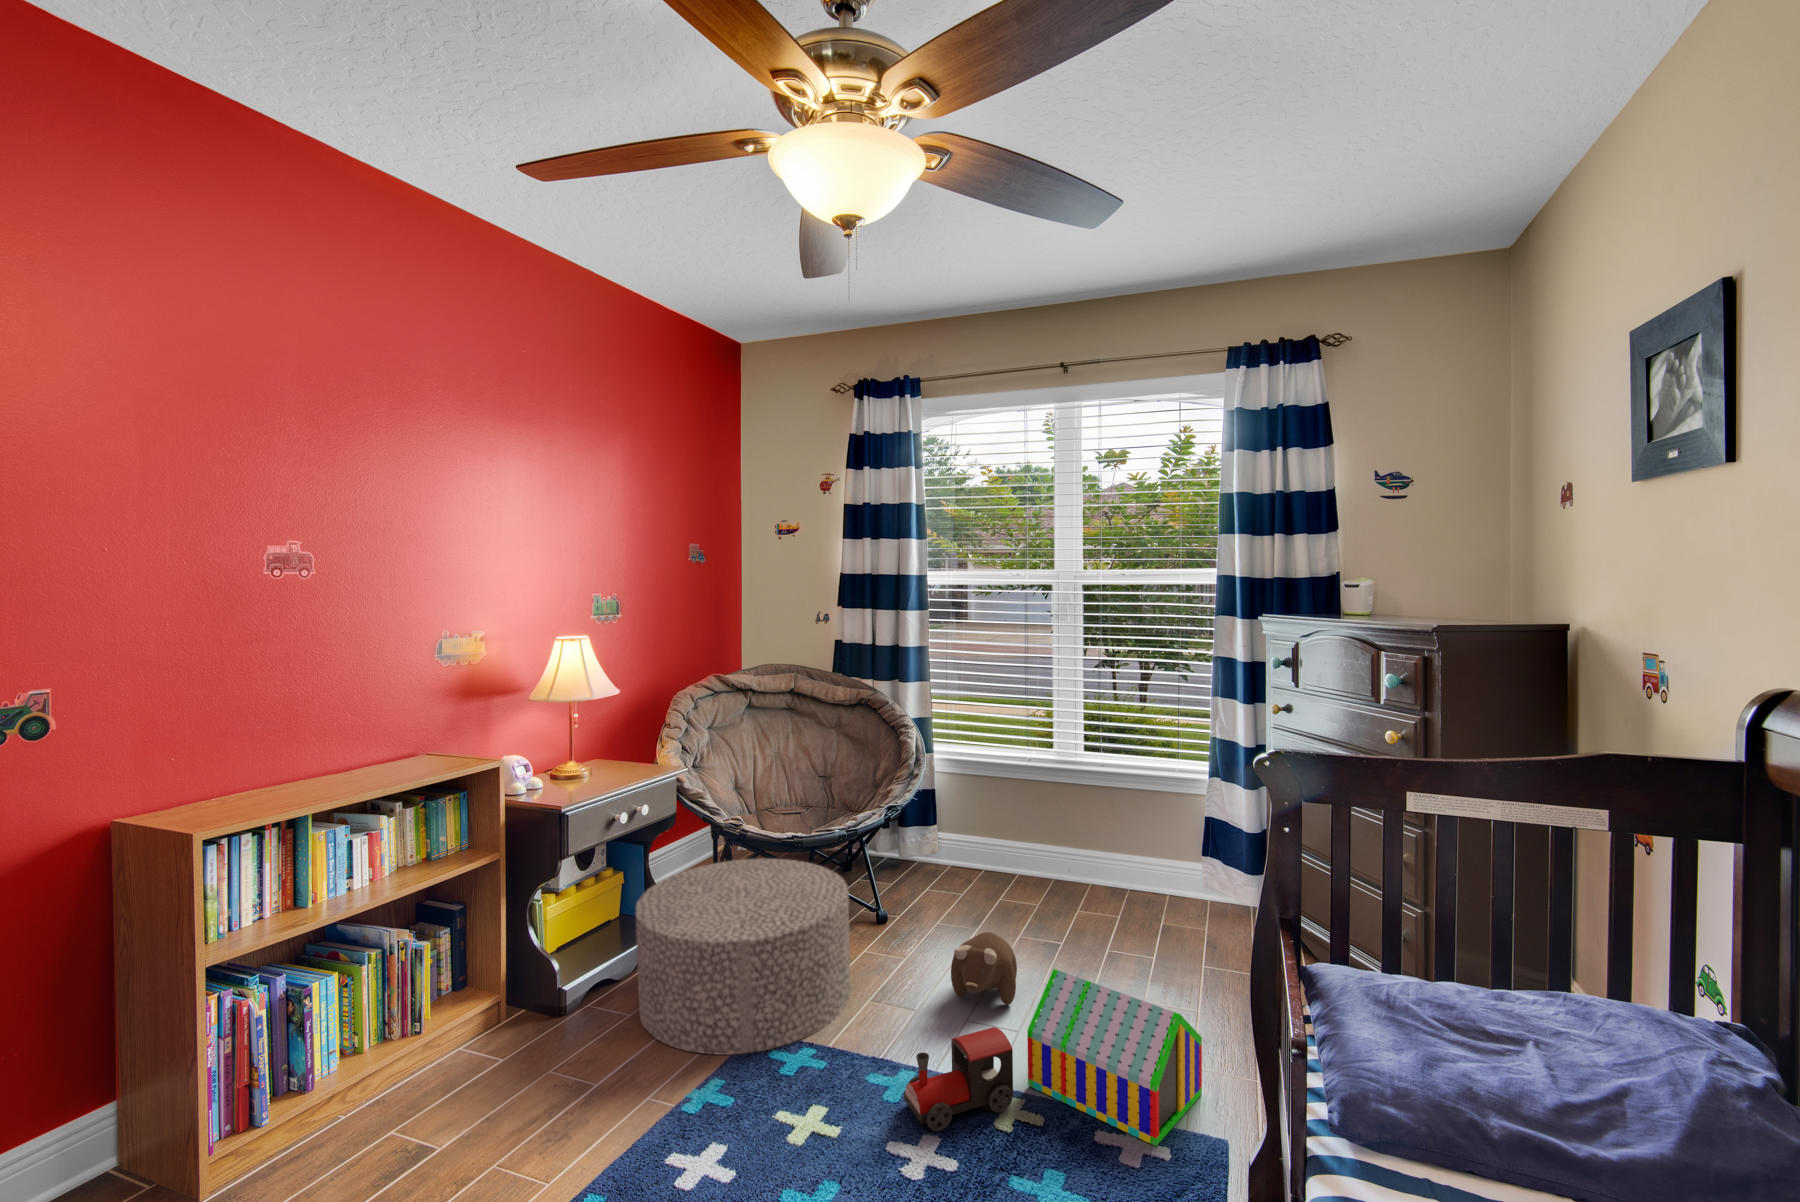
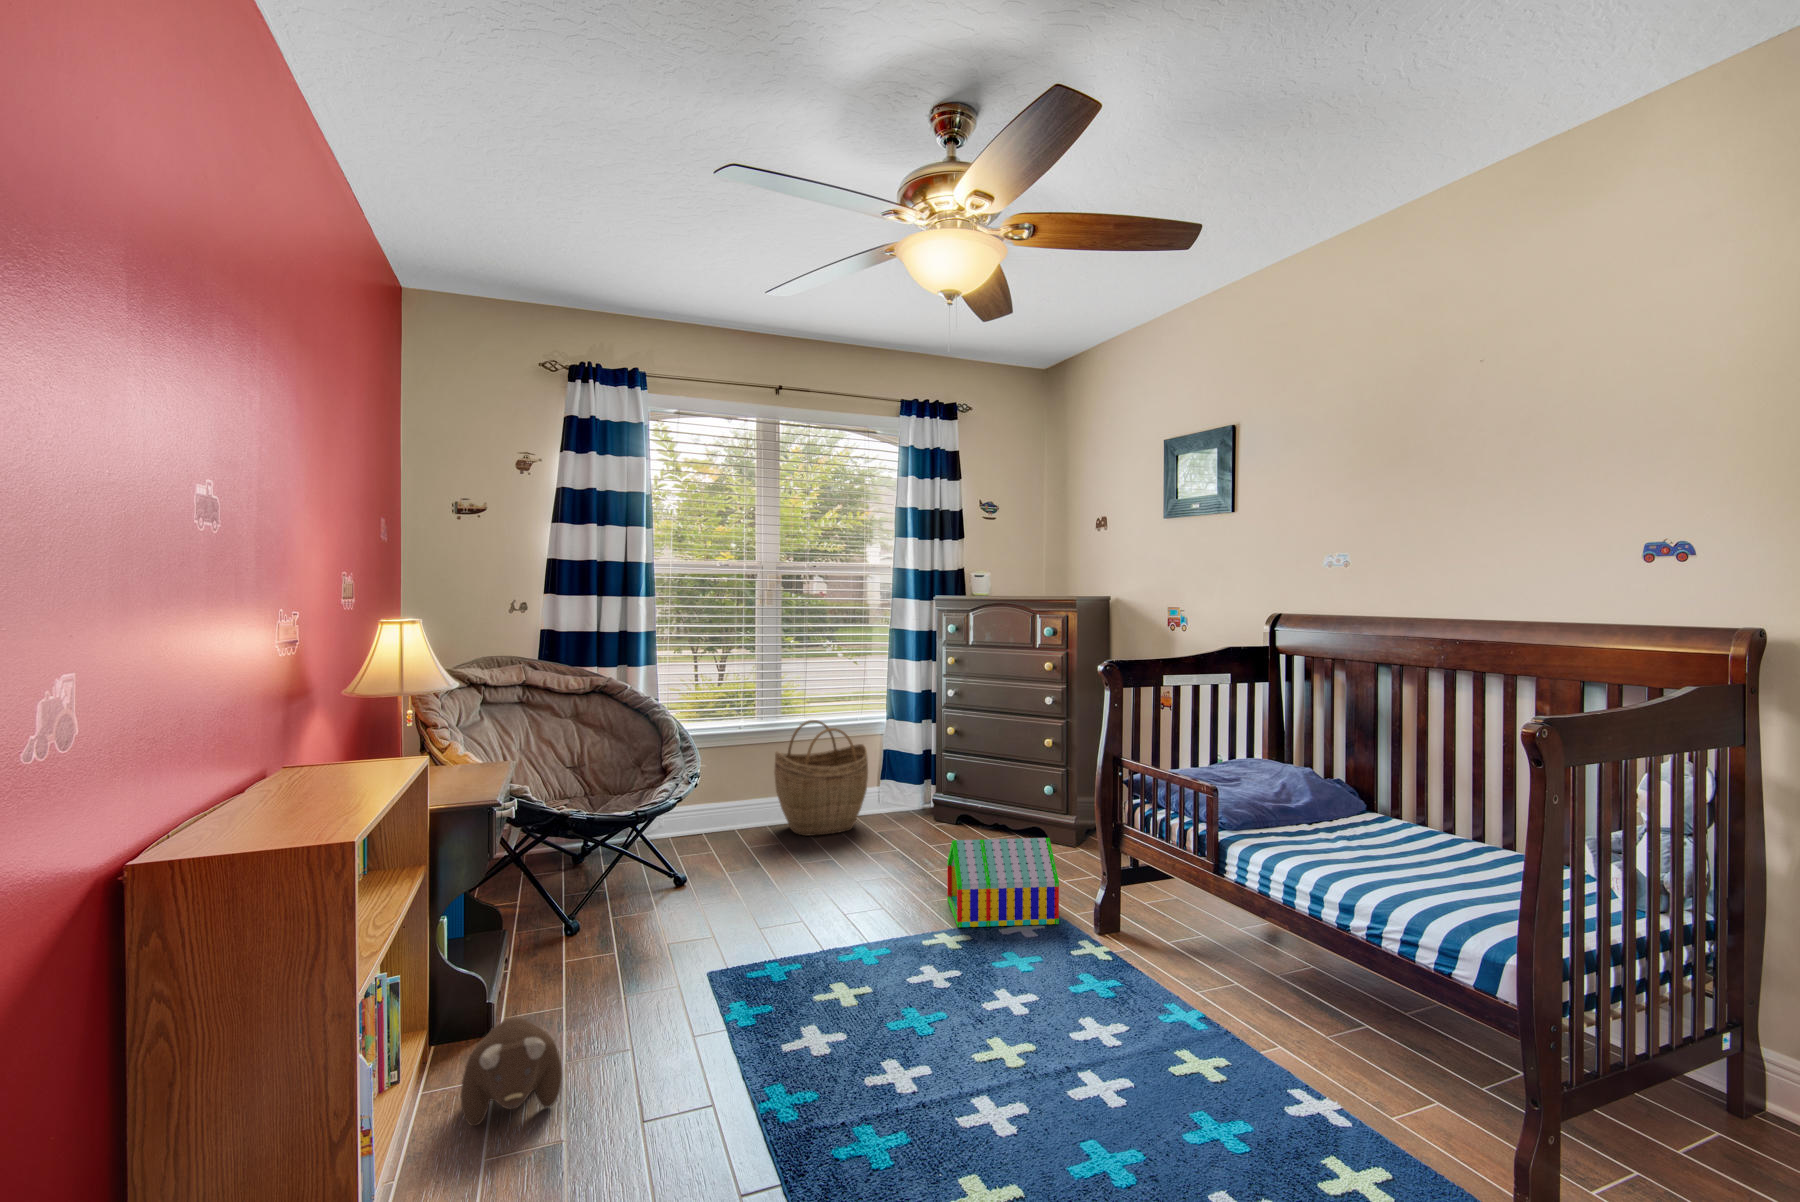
woven basket: none [1044,761,1159,906] -> present [774,720,868,836]
ottoman: present [635,859,851,1055] -> none [553,830,773,1016]
plush toy: present [951,932,1017,1005] -> present [461,1018,562,1126]
toy train: present [904,1027,1013,1131] -> none [908,888,969,966]

